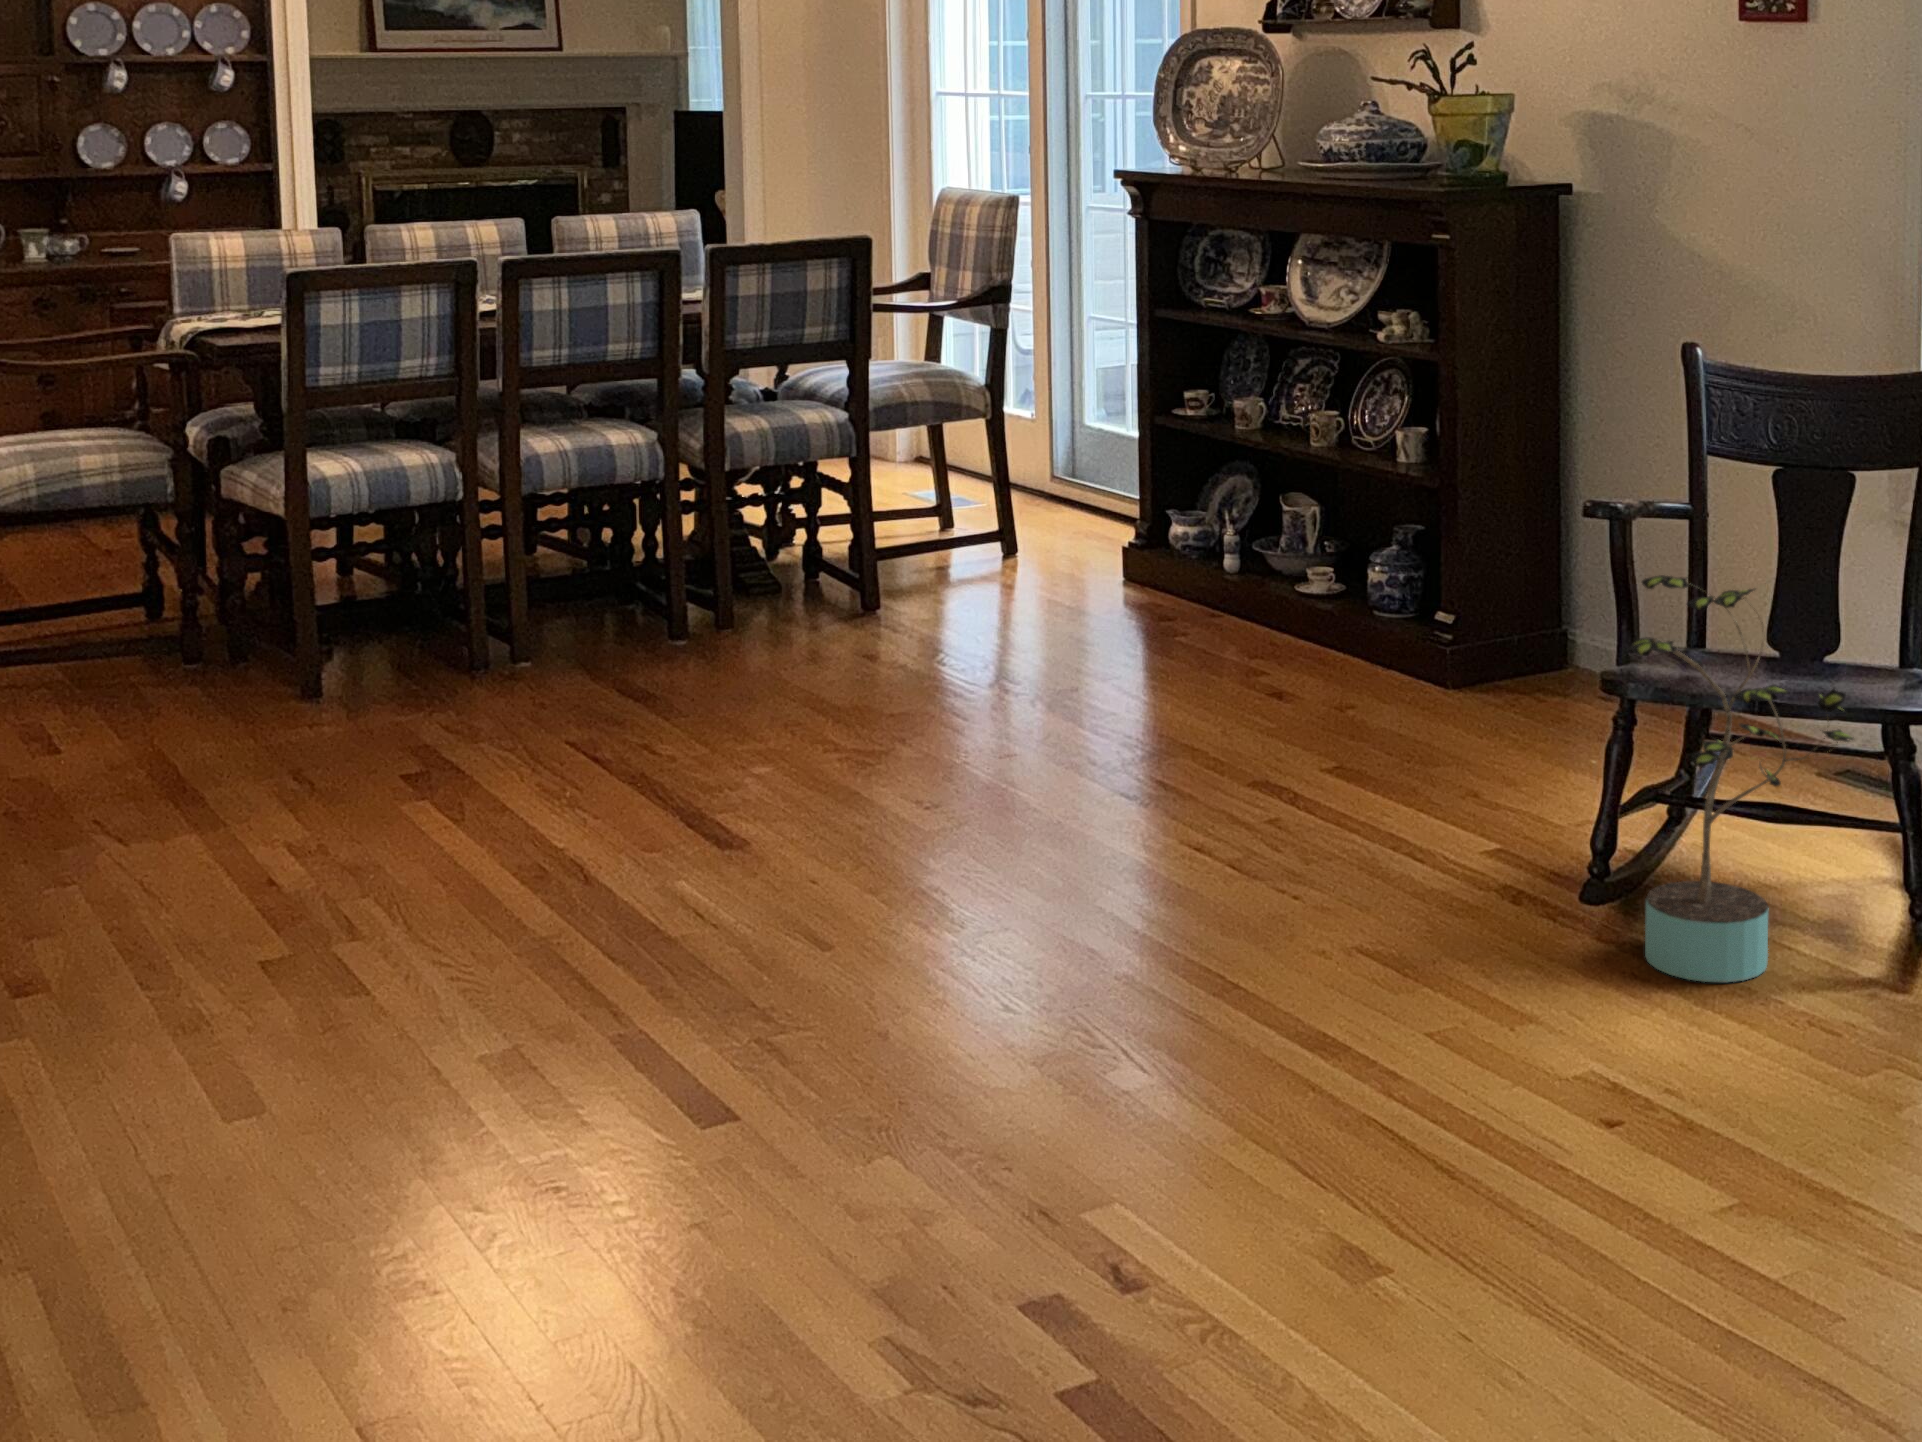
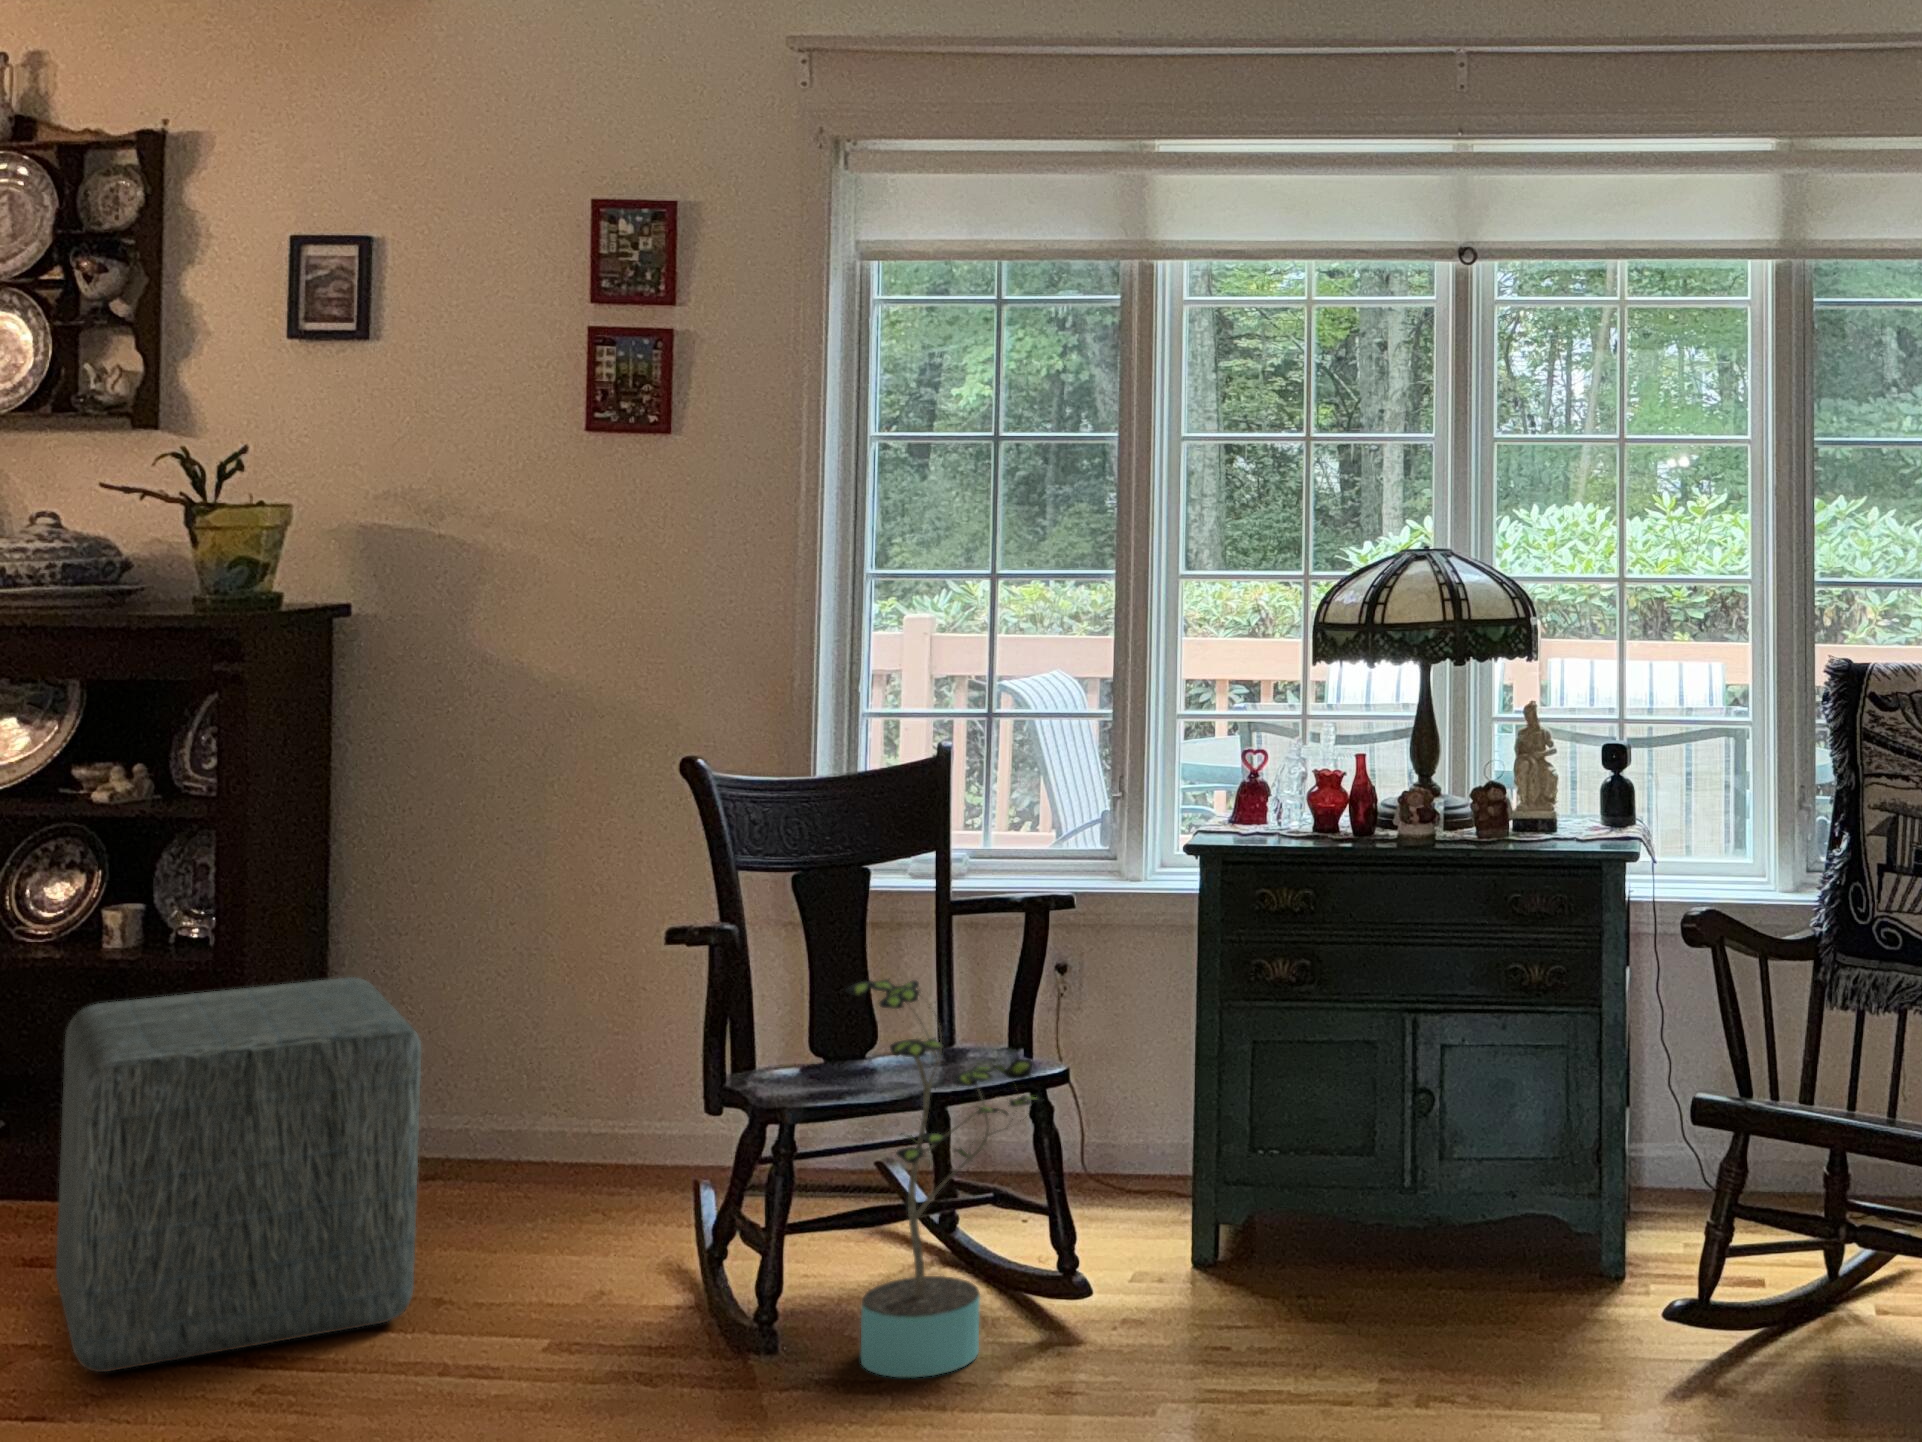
ottoman: none [1174,495,1472,796] -> present [56,977,421,1372]

